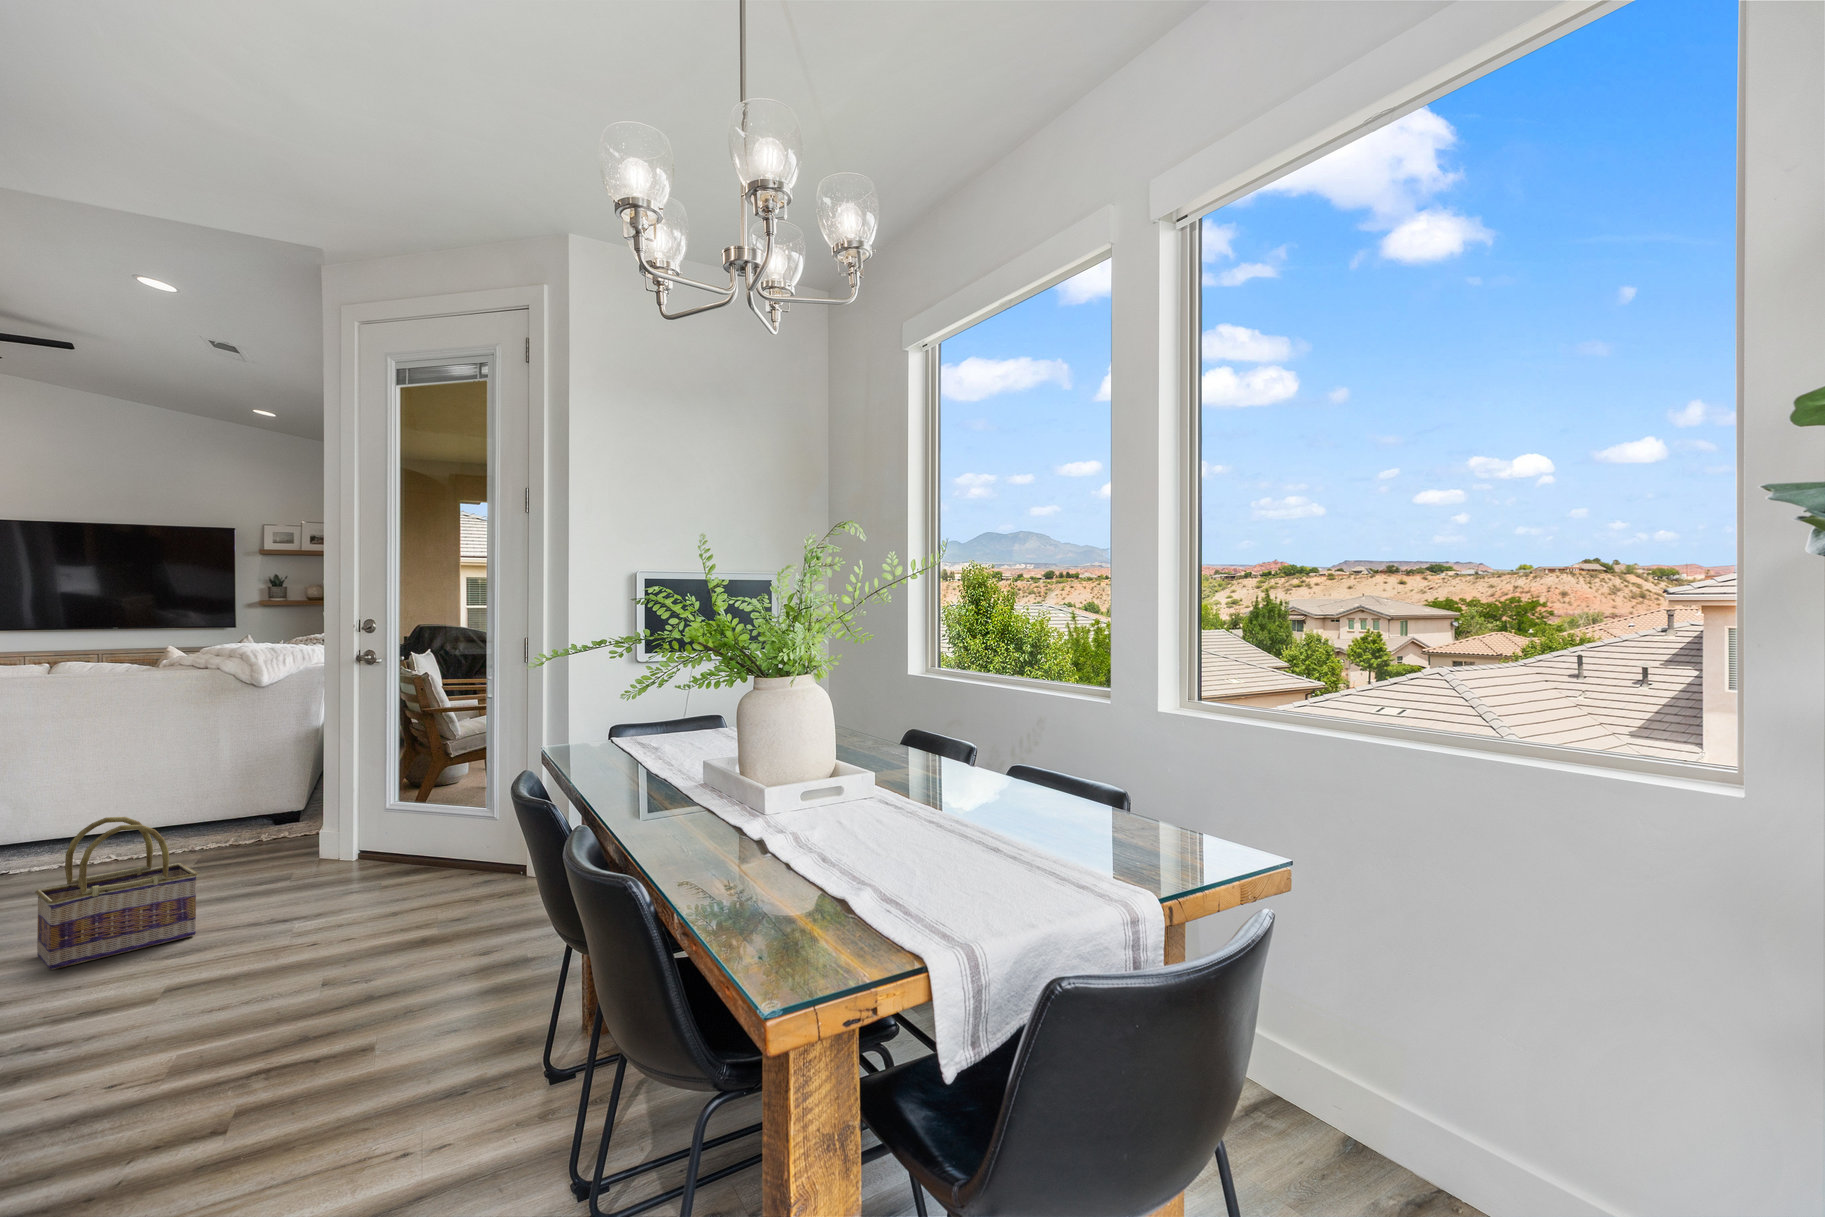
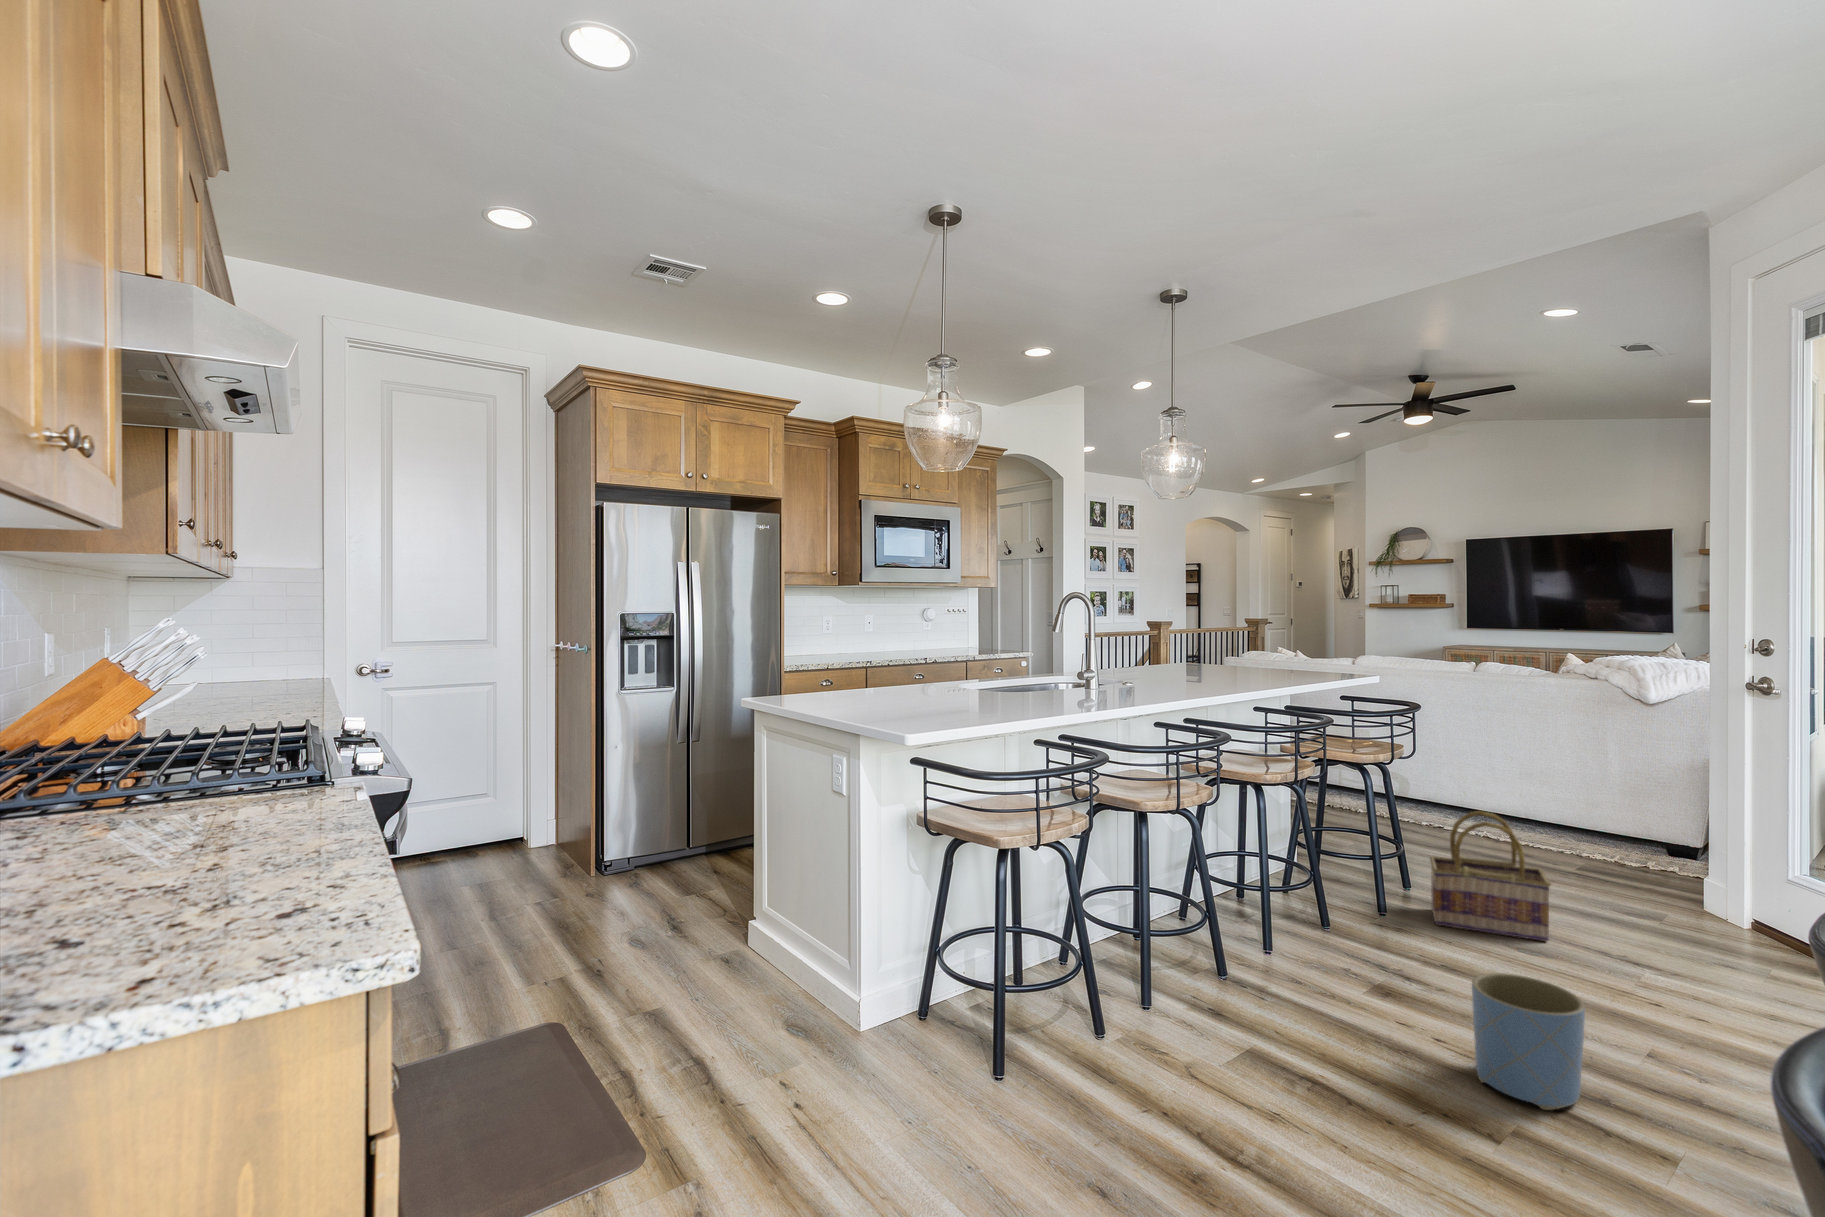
planter: none [167,951,292,1092] -> present [1472,973,1585,1110]

